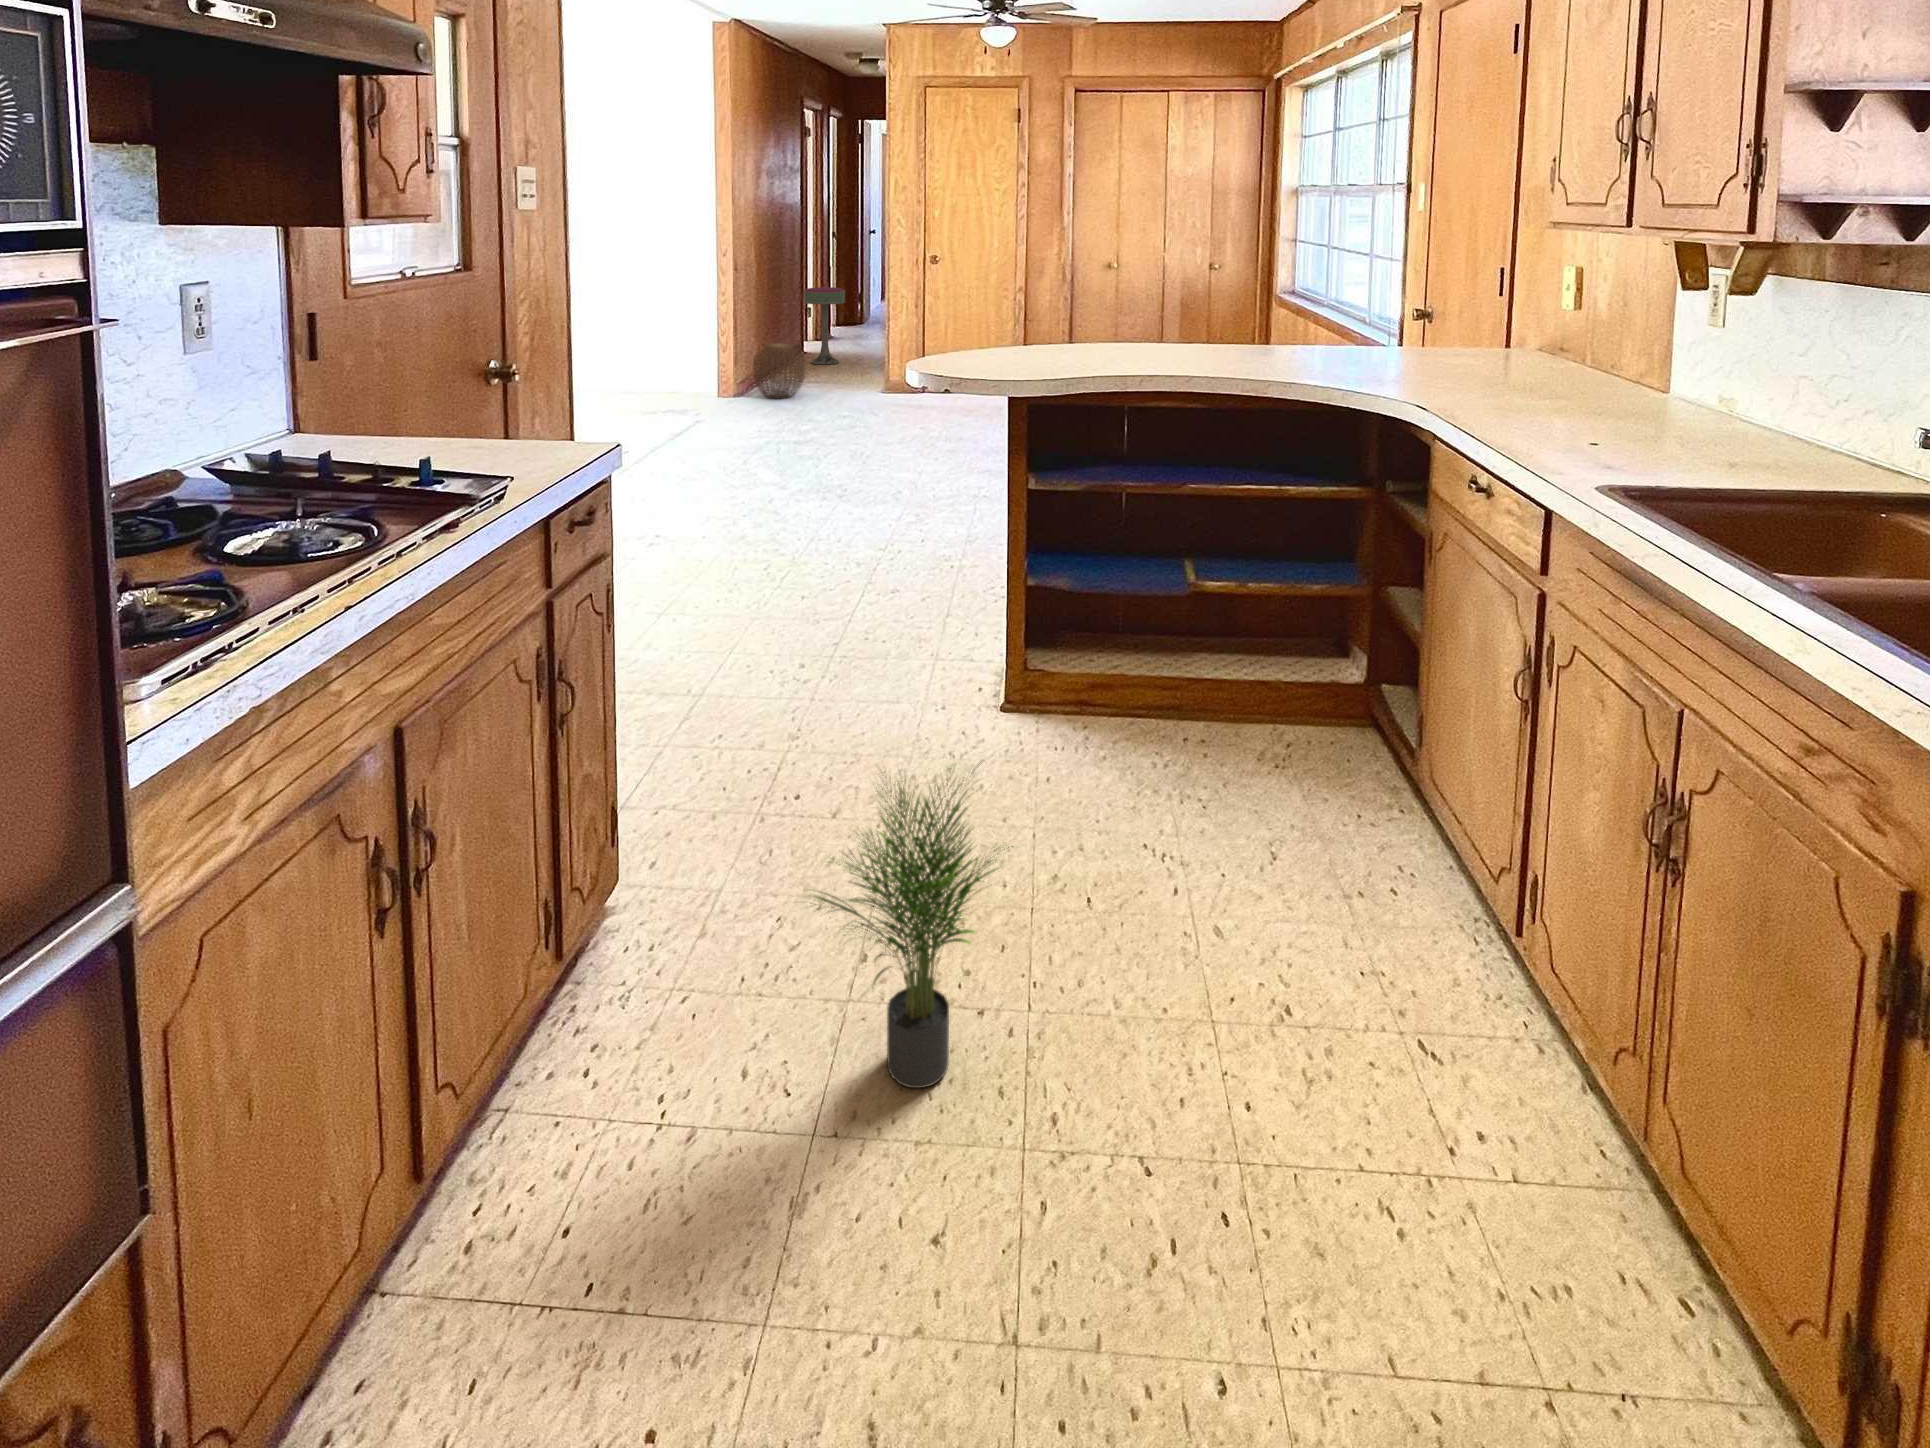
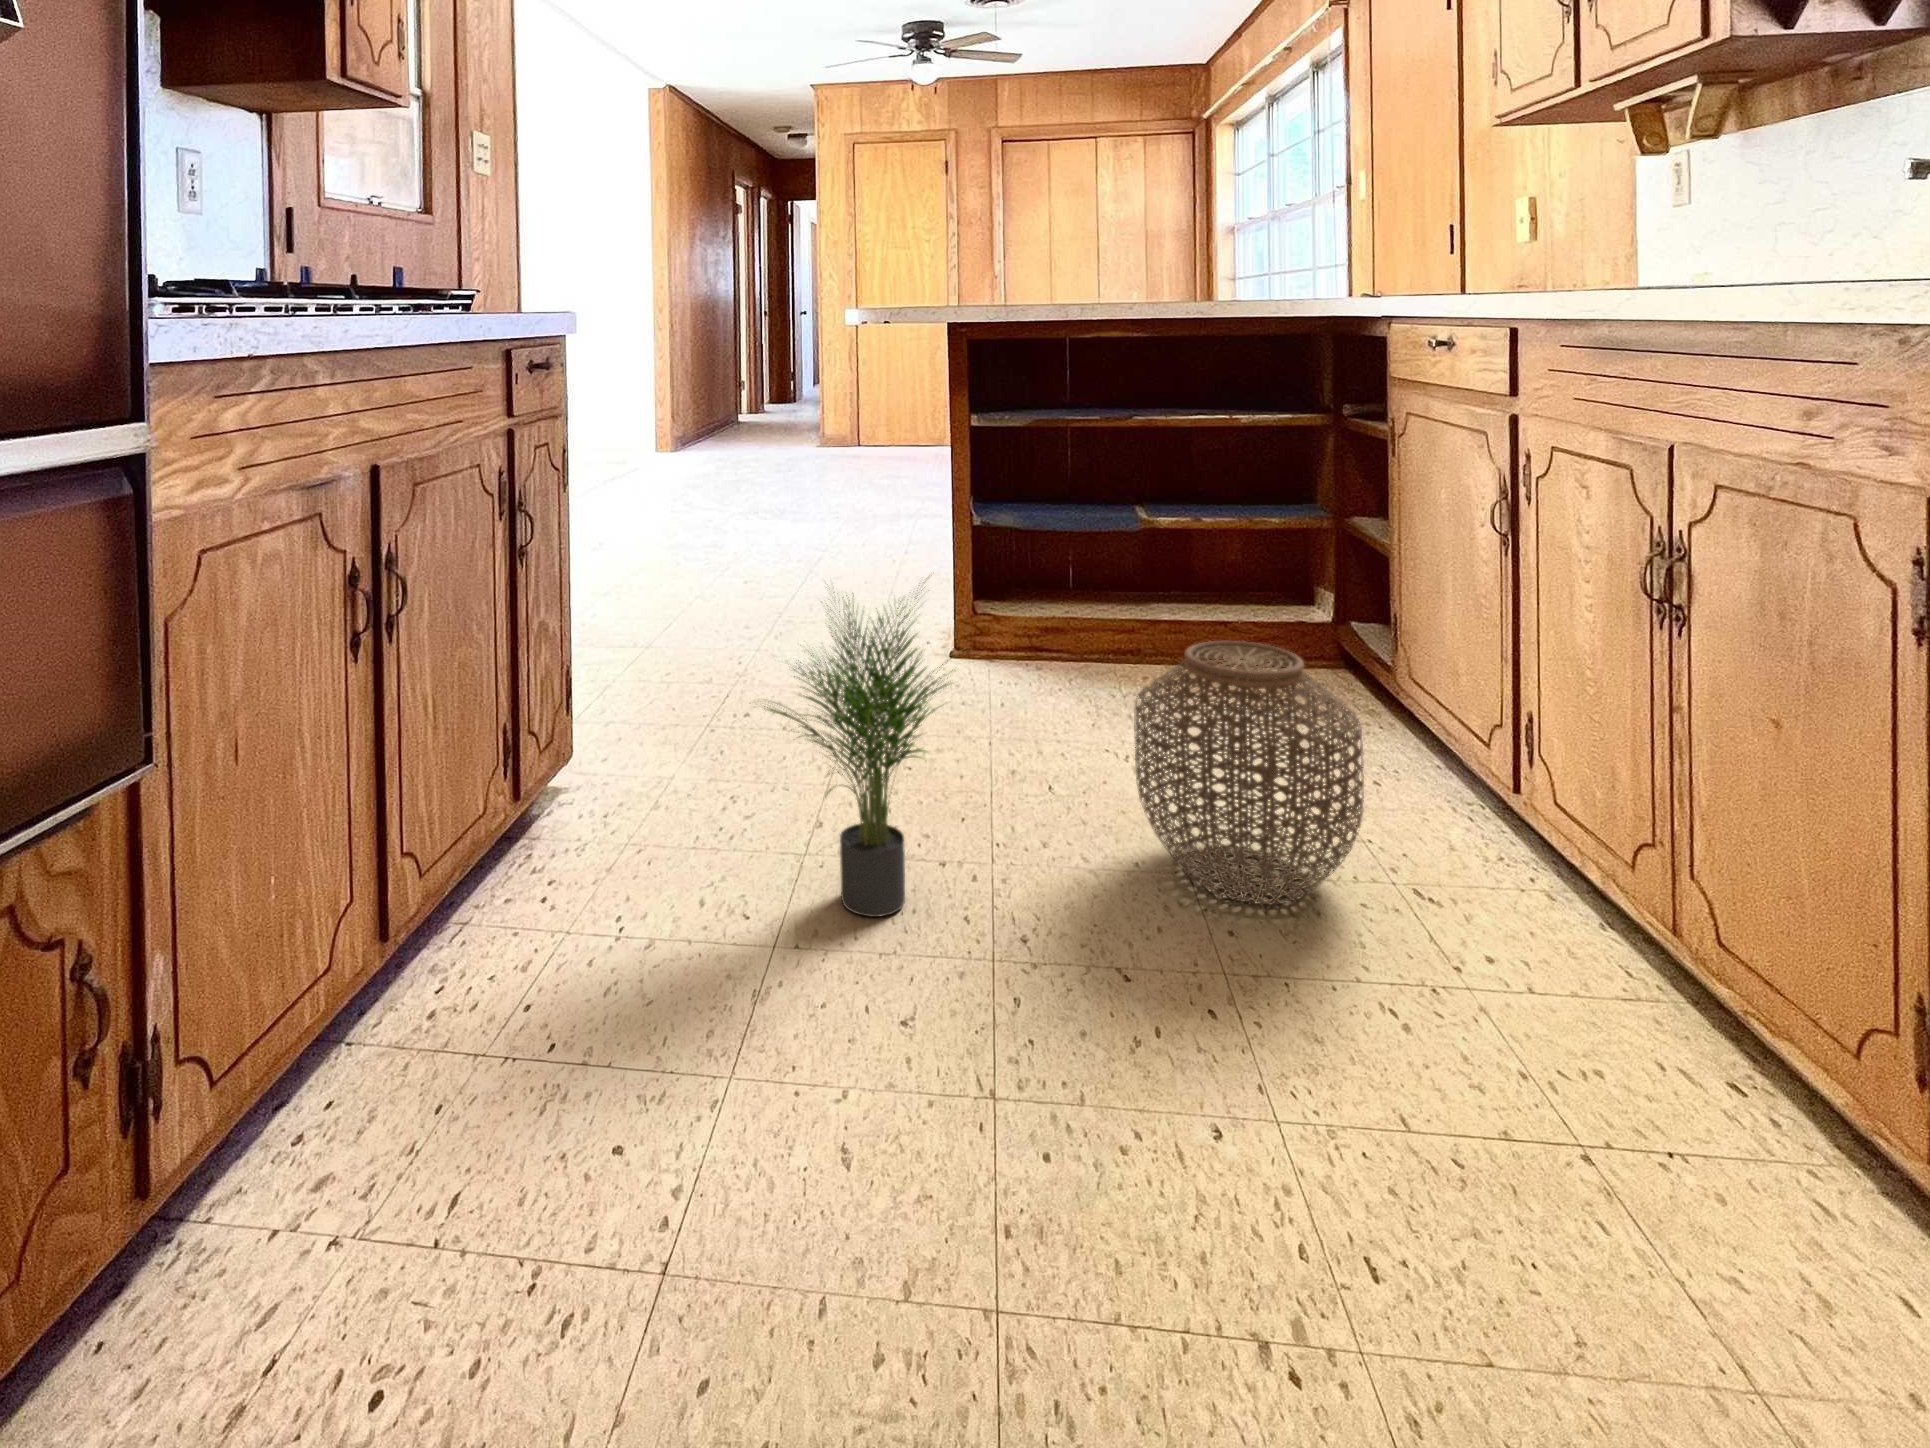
bar stool: present [804,287,845,365] -> none [730,350,770,427]
woven basket: present [753,343,805,399] -> present [1134,641,1364,904]

